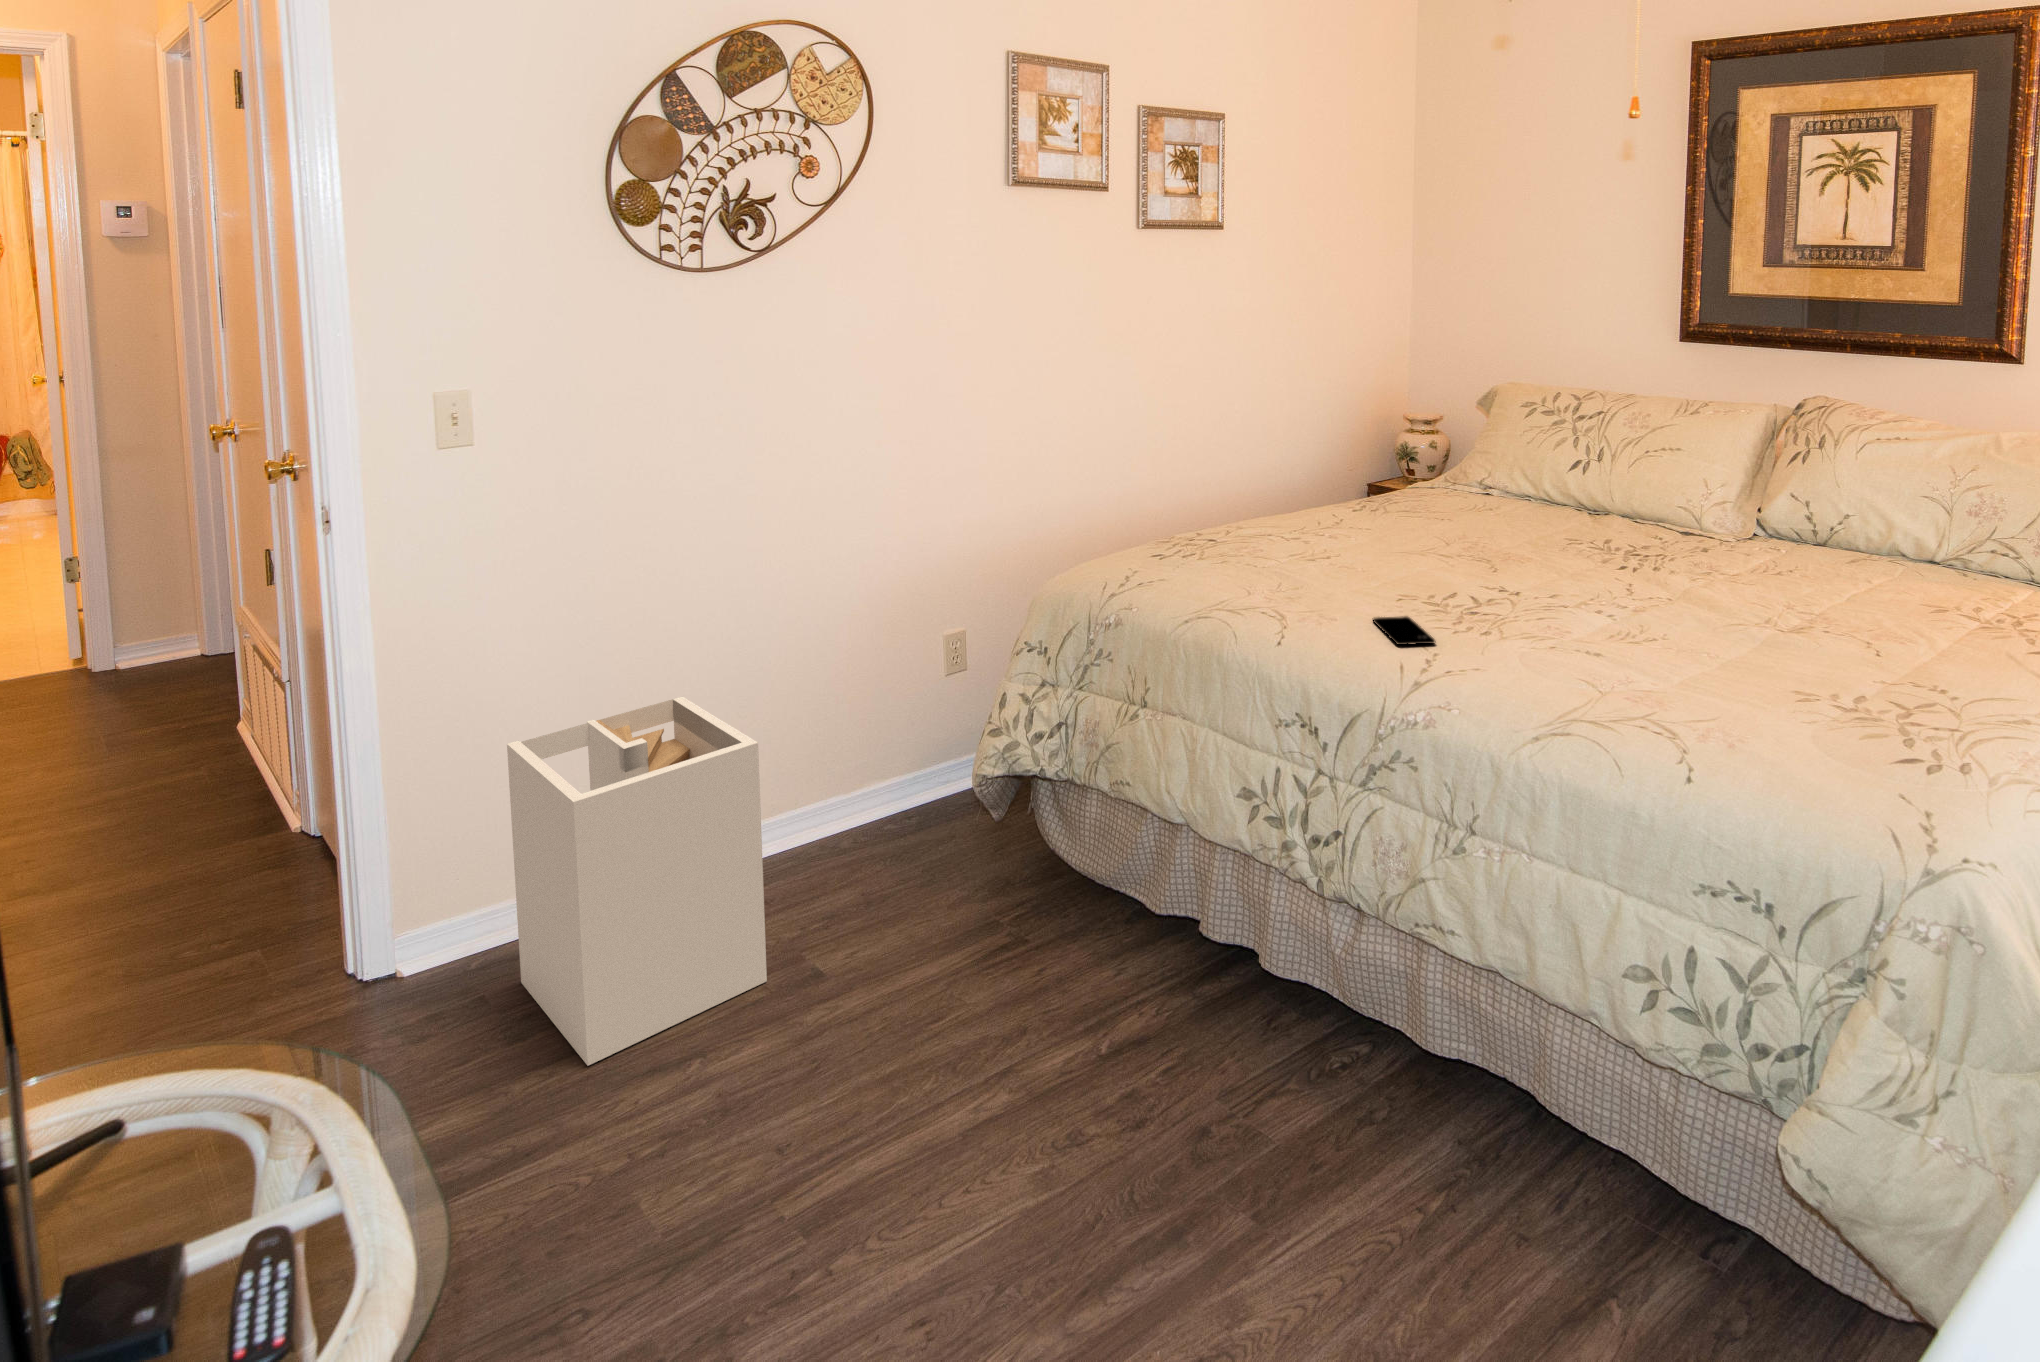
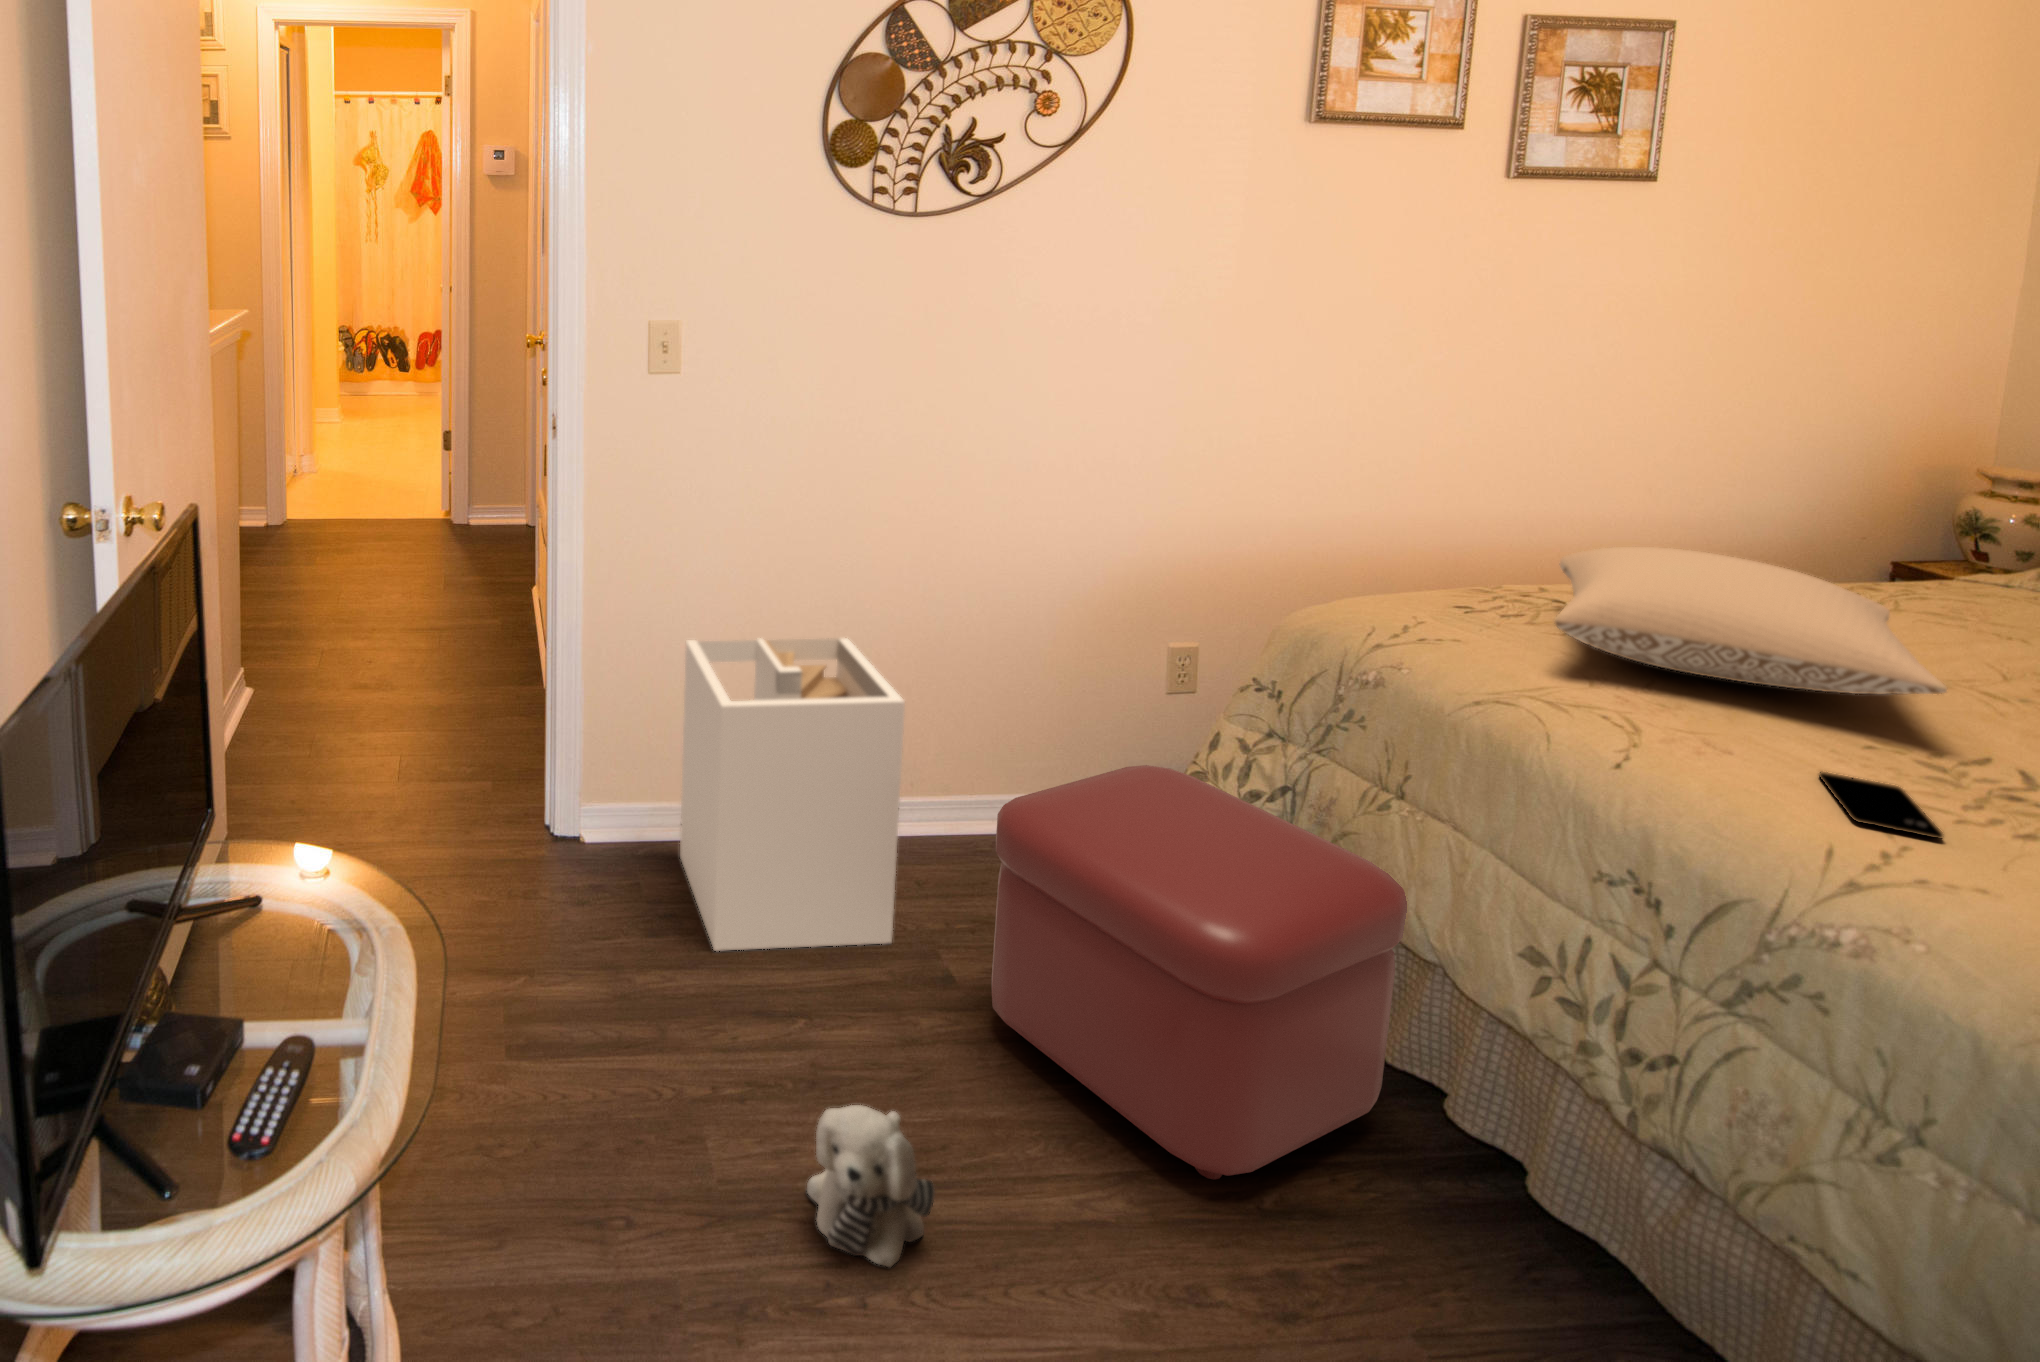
pillow: none [1210,486,1416,569] -> present [1555,547,1947,694]
ottoman: none [860,736,1165,1065] -> present [992,765,1407,1180]
plush toy: none [748,1137,873,1296] -> present [807,1105,935,1267]

